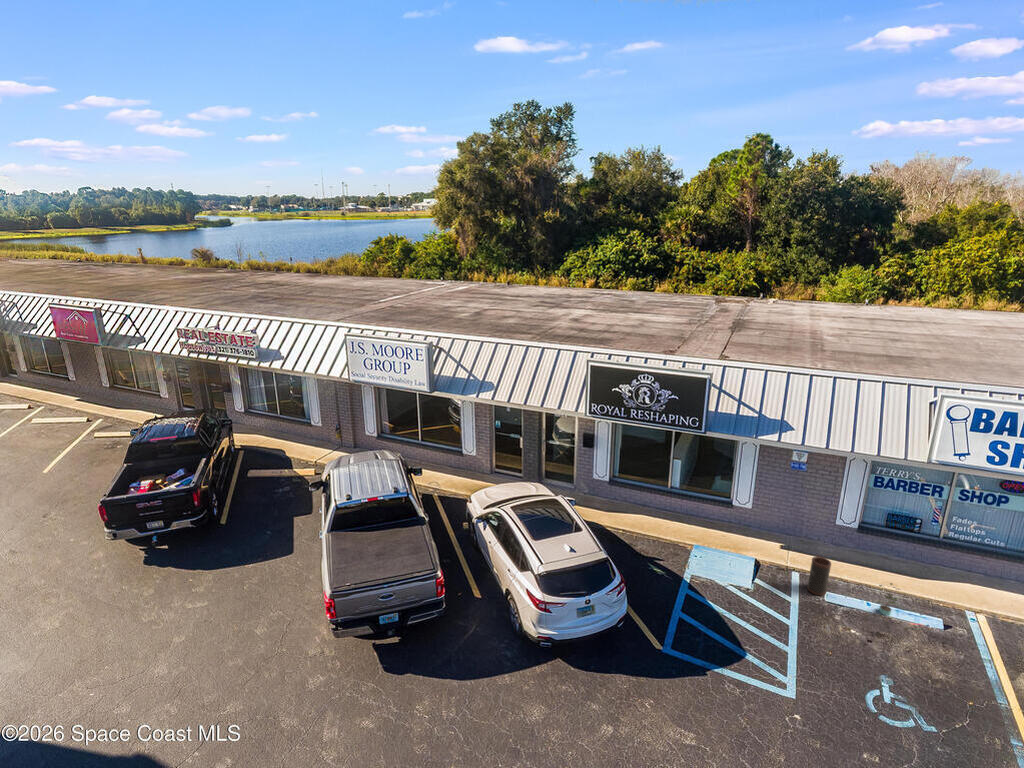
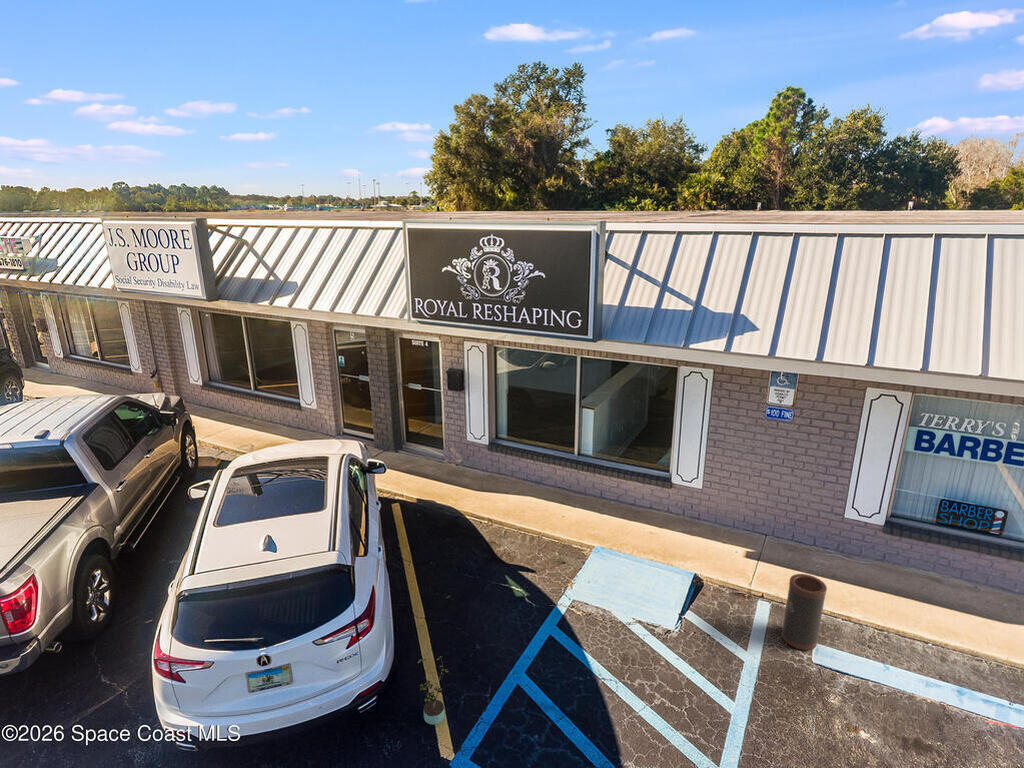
potted plant: present [879,583,897,615] -> present [417,656,449,725]

